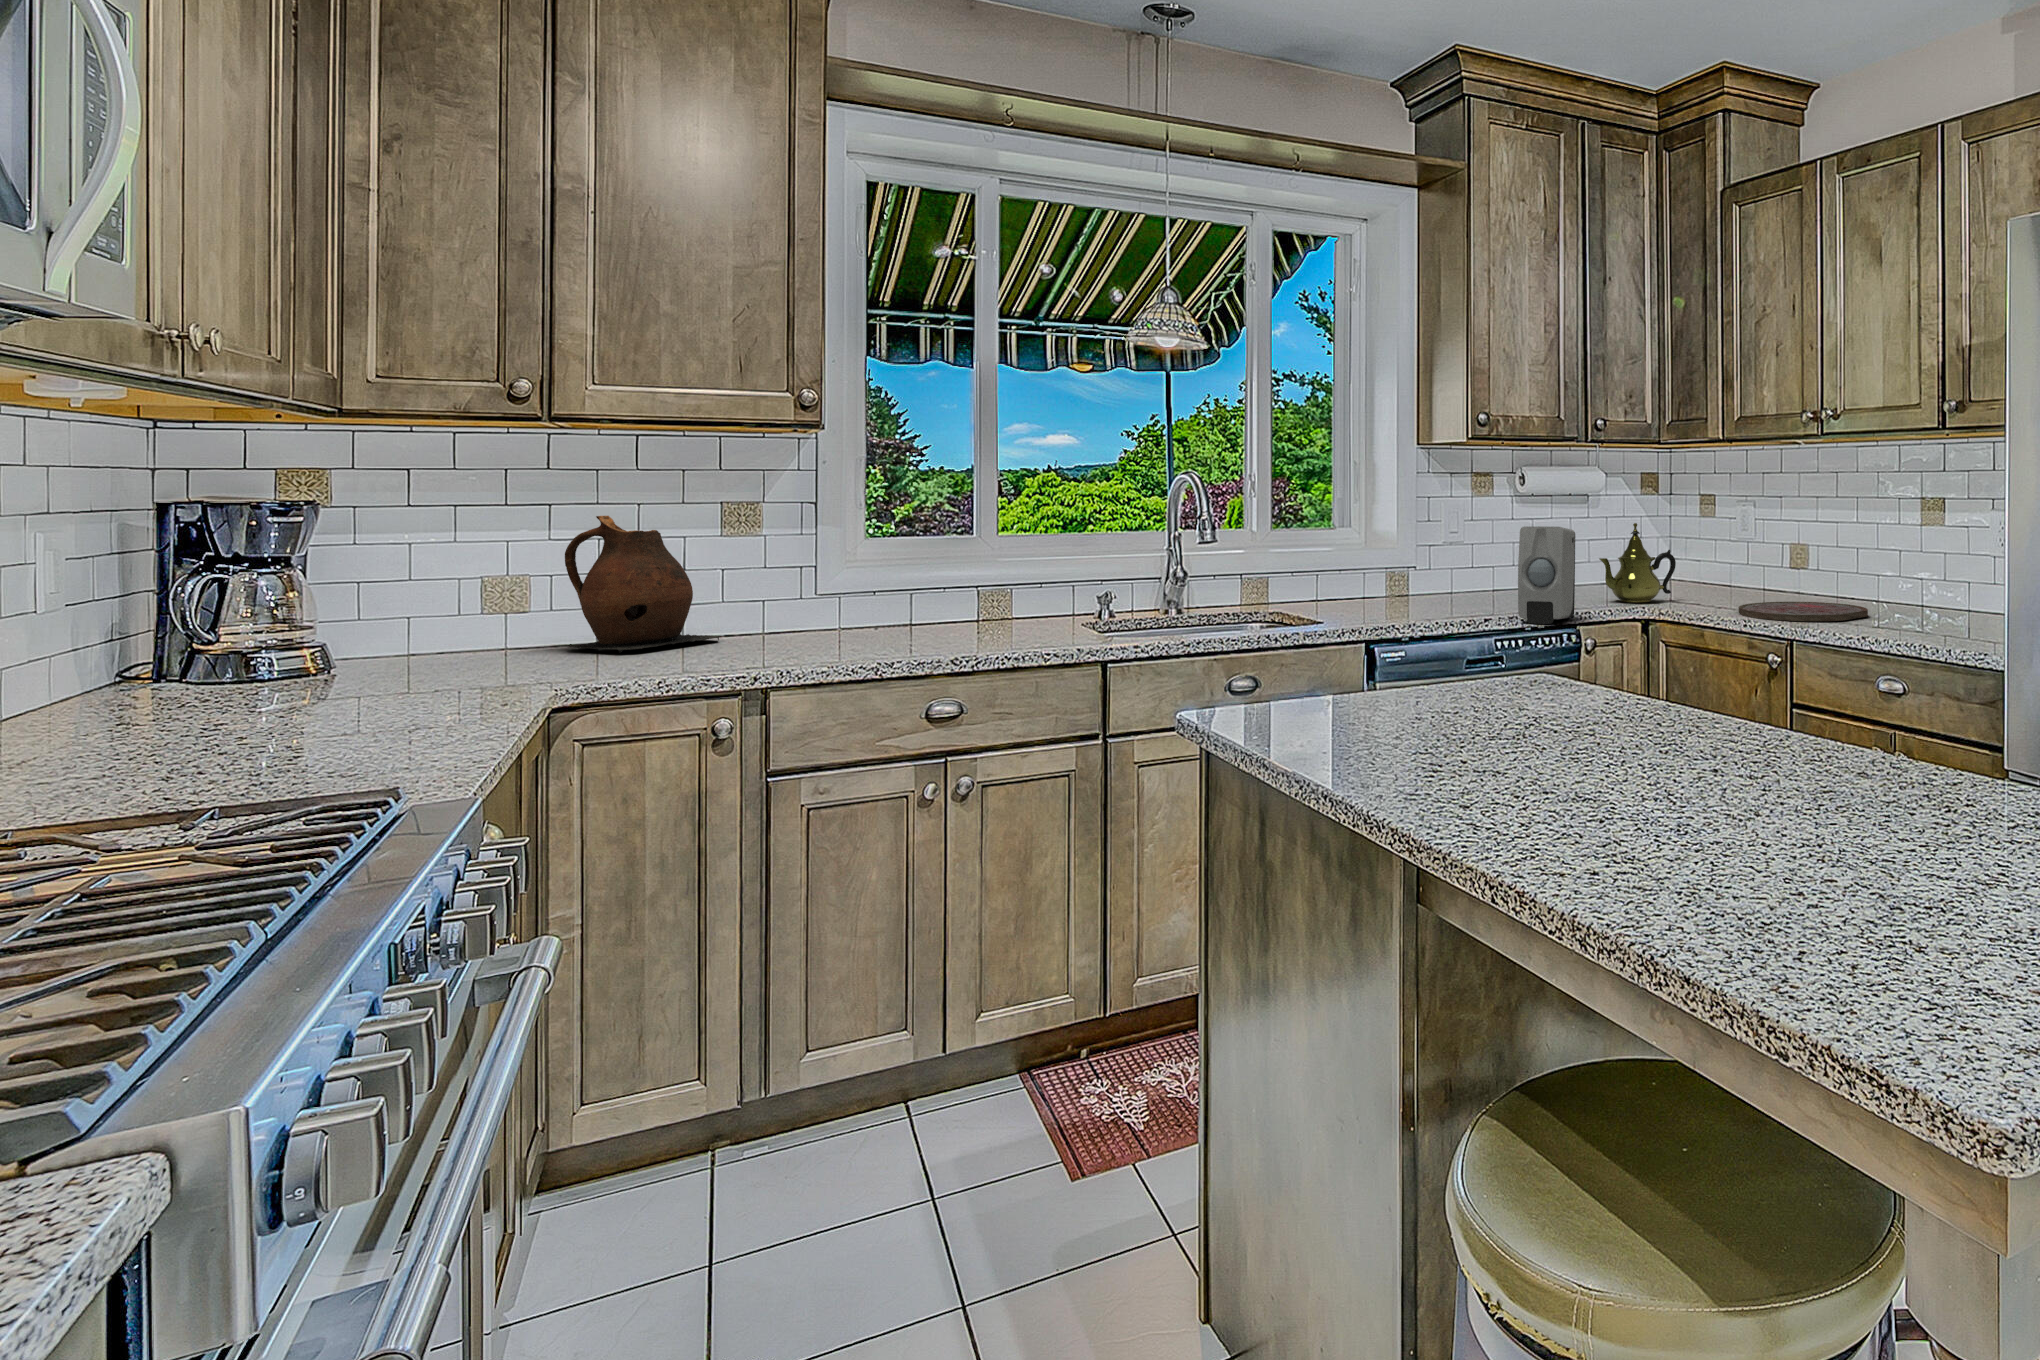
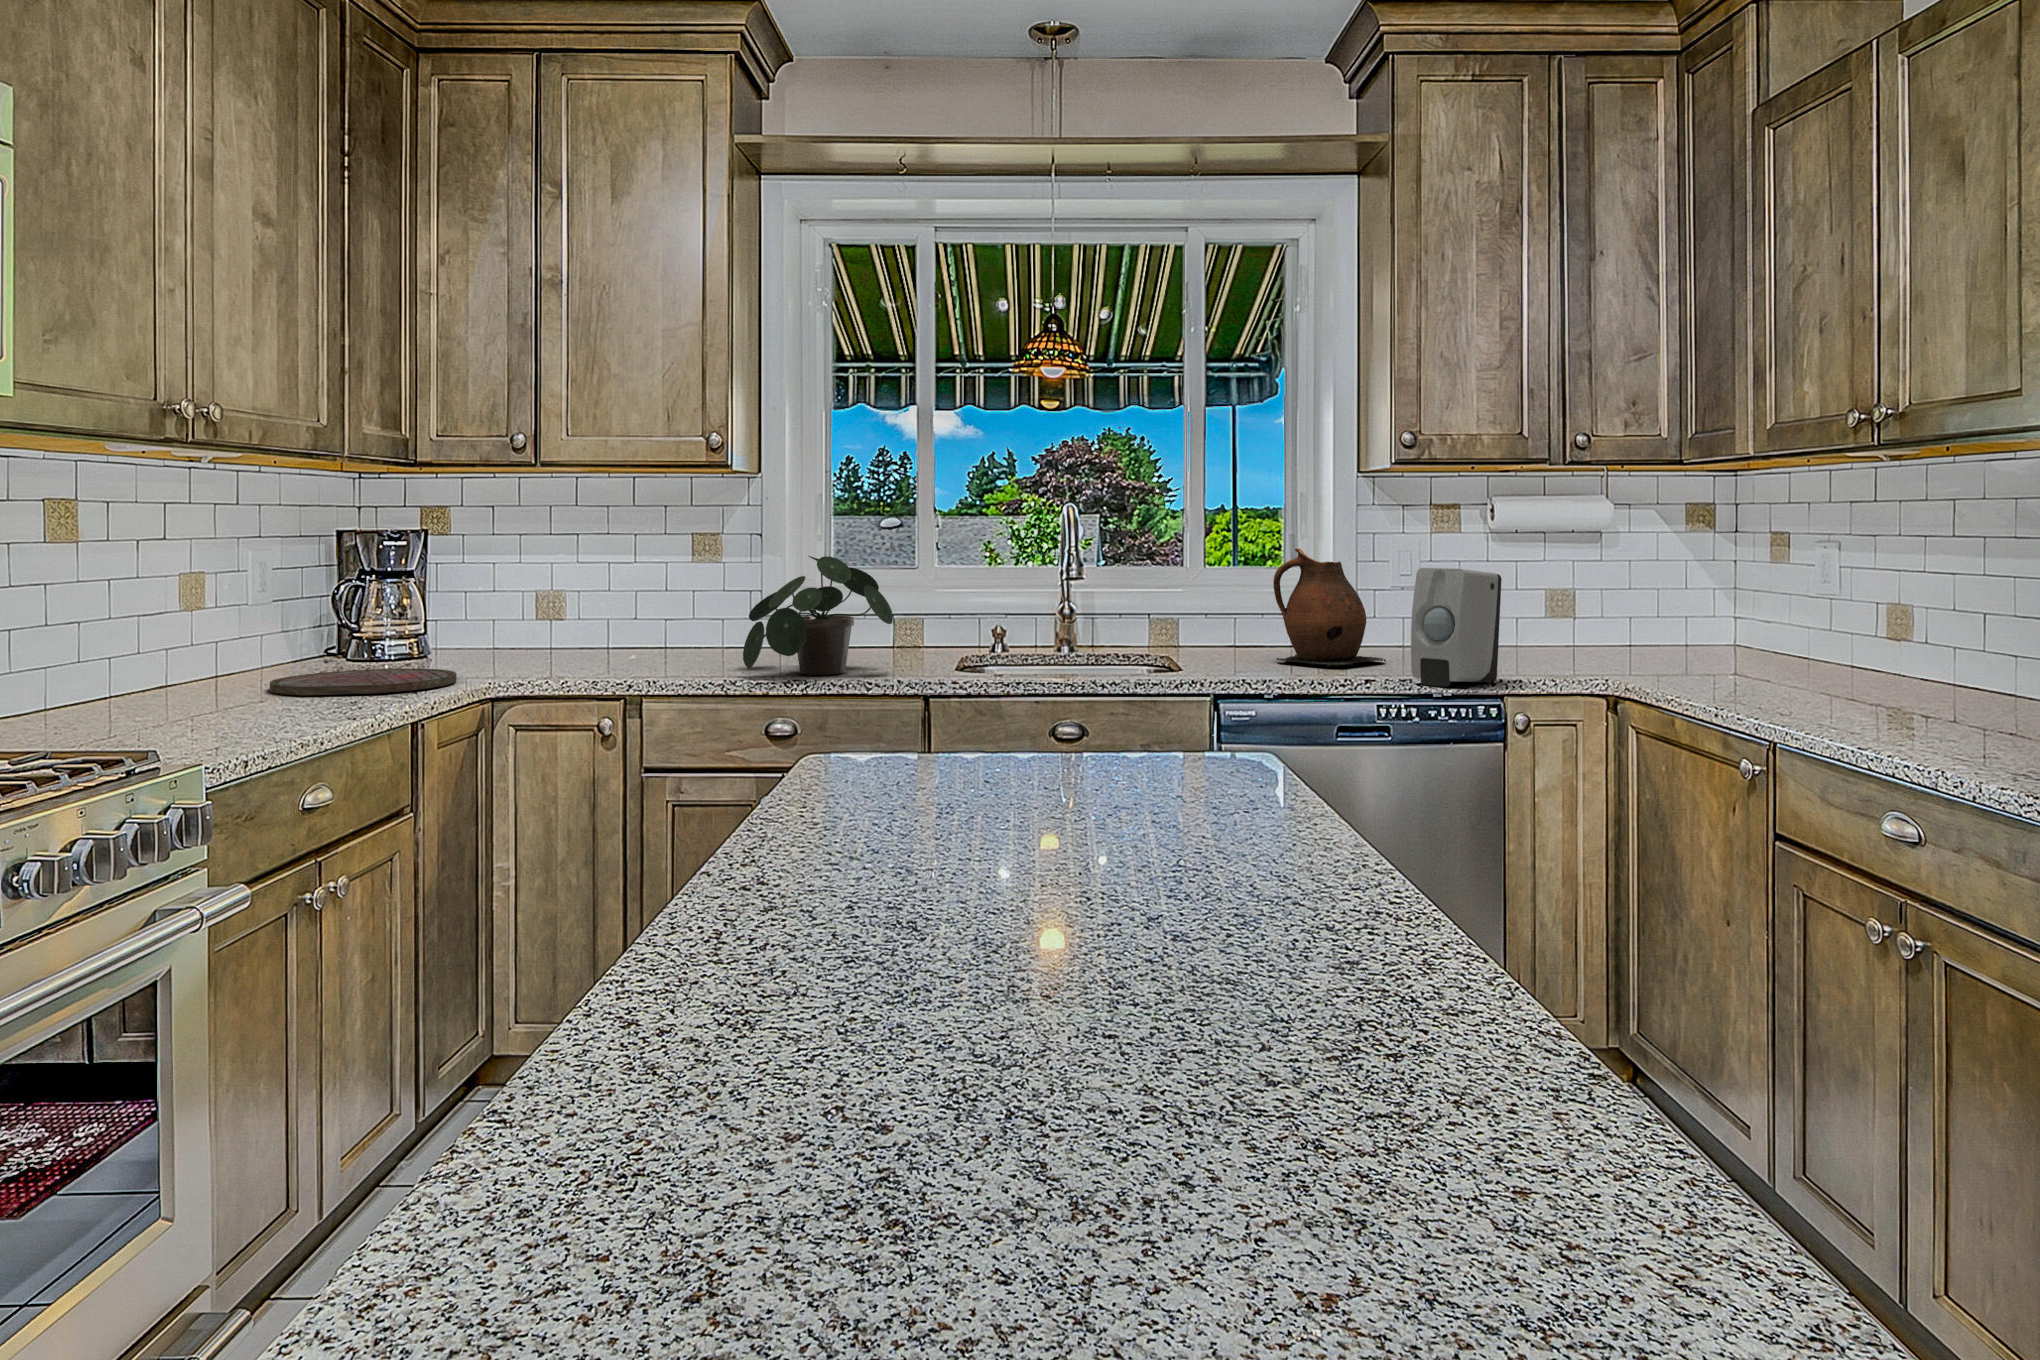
ceramic pitcher: present [565,516,719,653] -> present [1273,549,1386,667]
teapot: present [1599,523,1676,603] -> none [1583,568,1699,671]
potted plant: none [860,525,1045,654] -> present [743,556,893,675]
cutting board: present [1739,602,1868,621] -> present [270,669,457,695]

